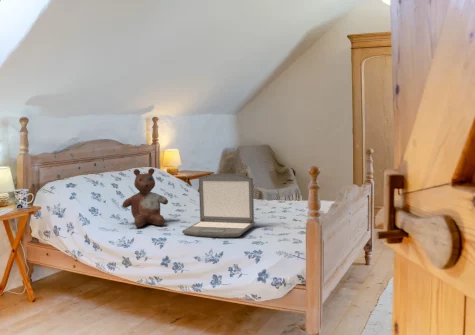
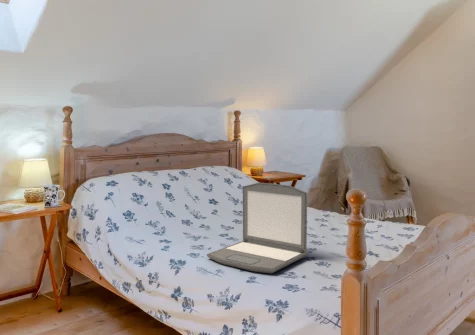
stuffed bear: present [122,168,168,227] -> none [158,170,212,241]

